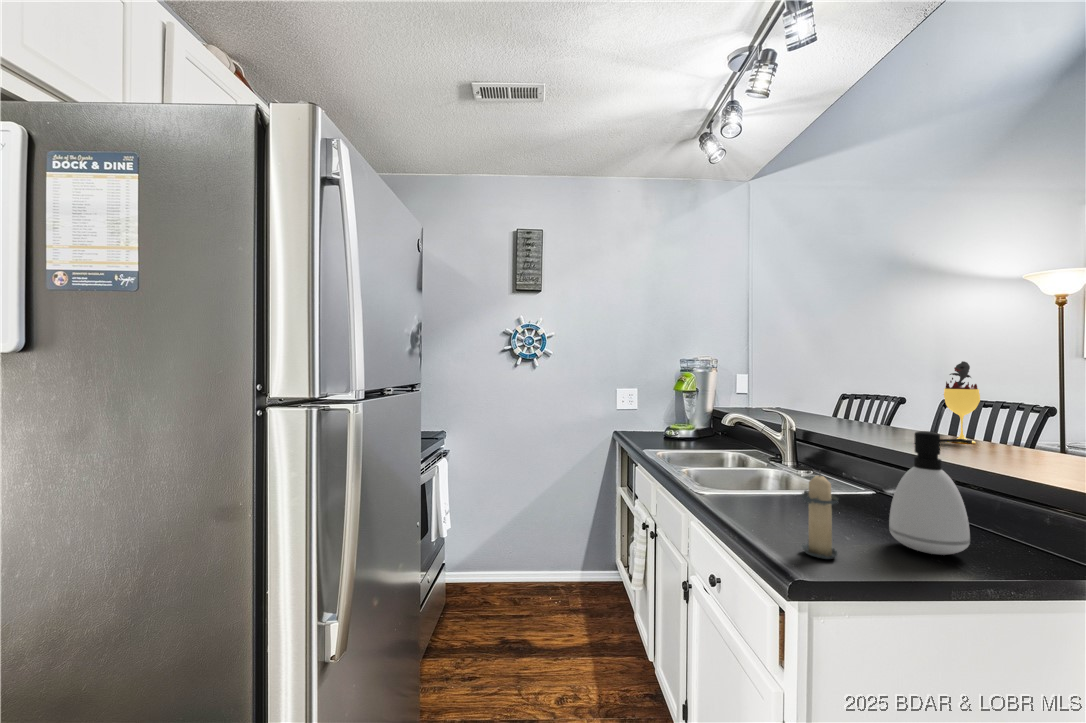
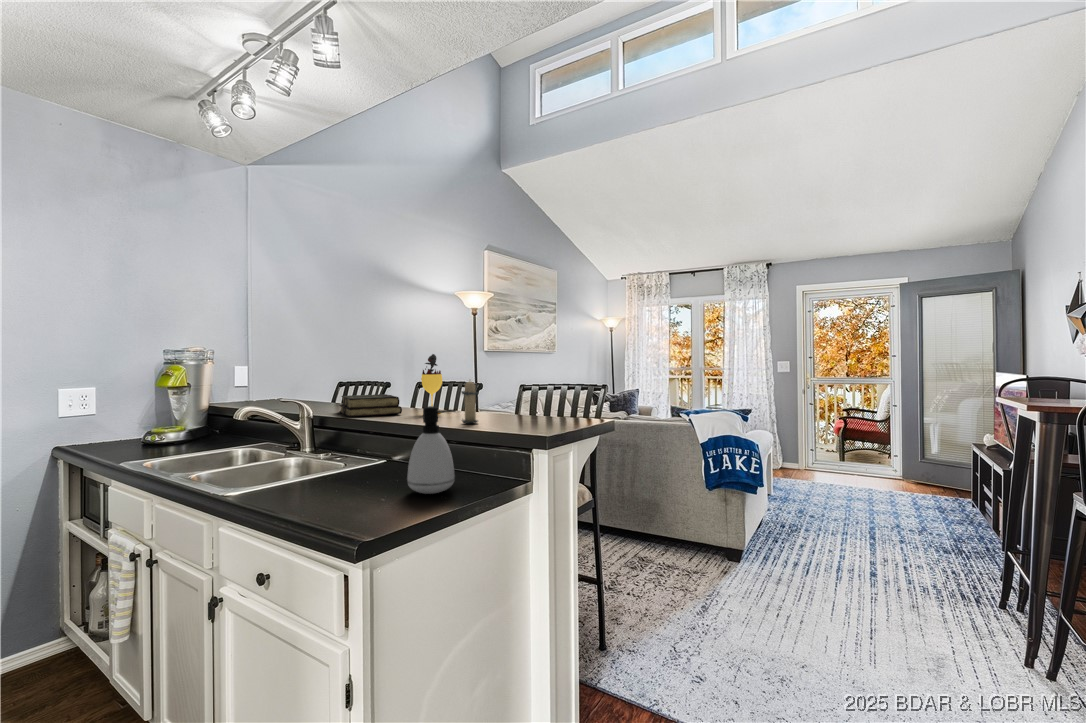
book: none [832,409,912,437] -> present [339,394,402,417]
candle: present [802,470,838,559] -> present [461,381,478,423]

